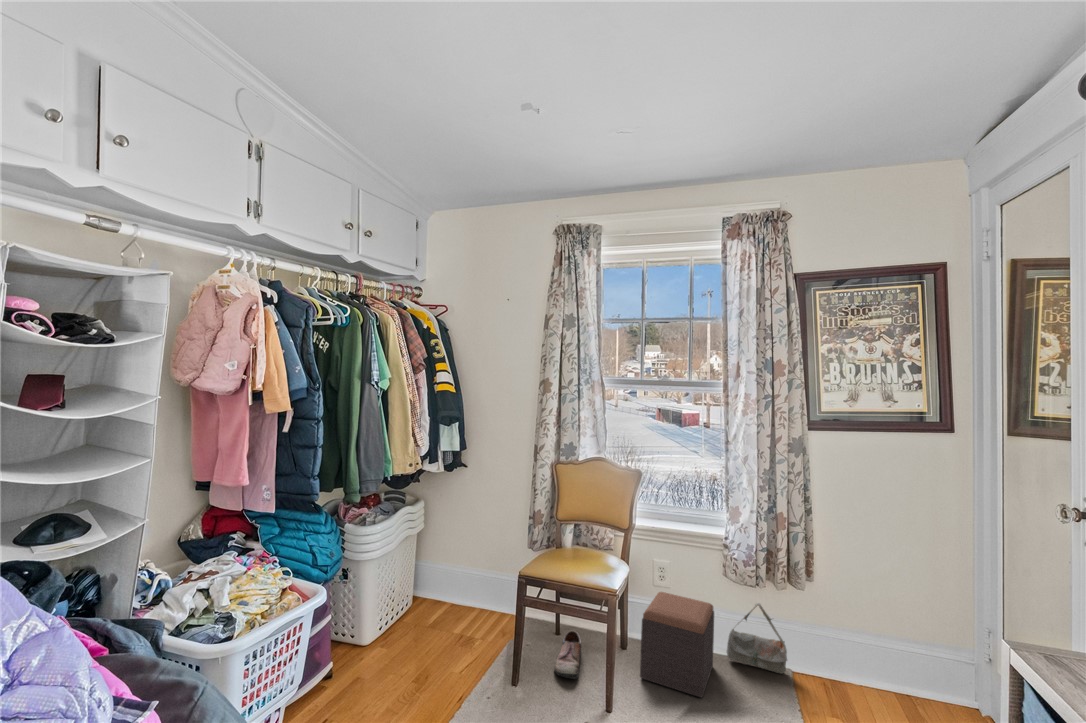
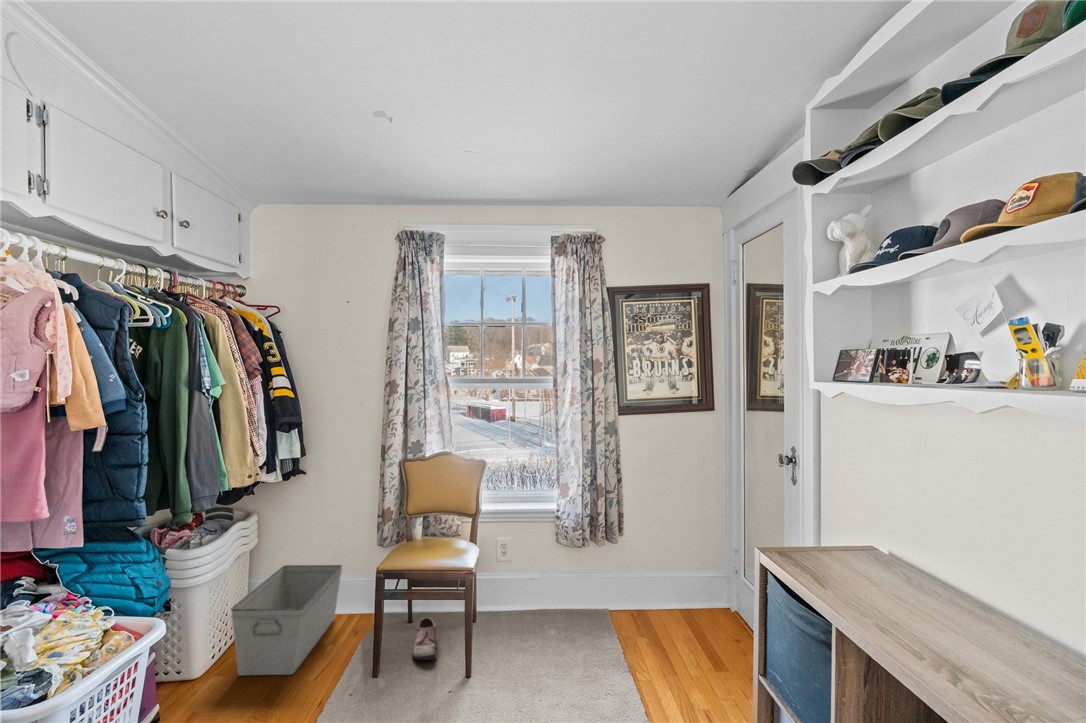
storage bin: none [394,552,498,661] -> present [231,565,342,675]
footstool: present [640,592,714,698] -> none [492,567,551,649]
bag: present [727,603,787,674] -> none [560,562,608,616]

